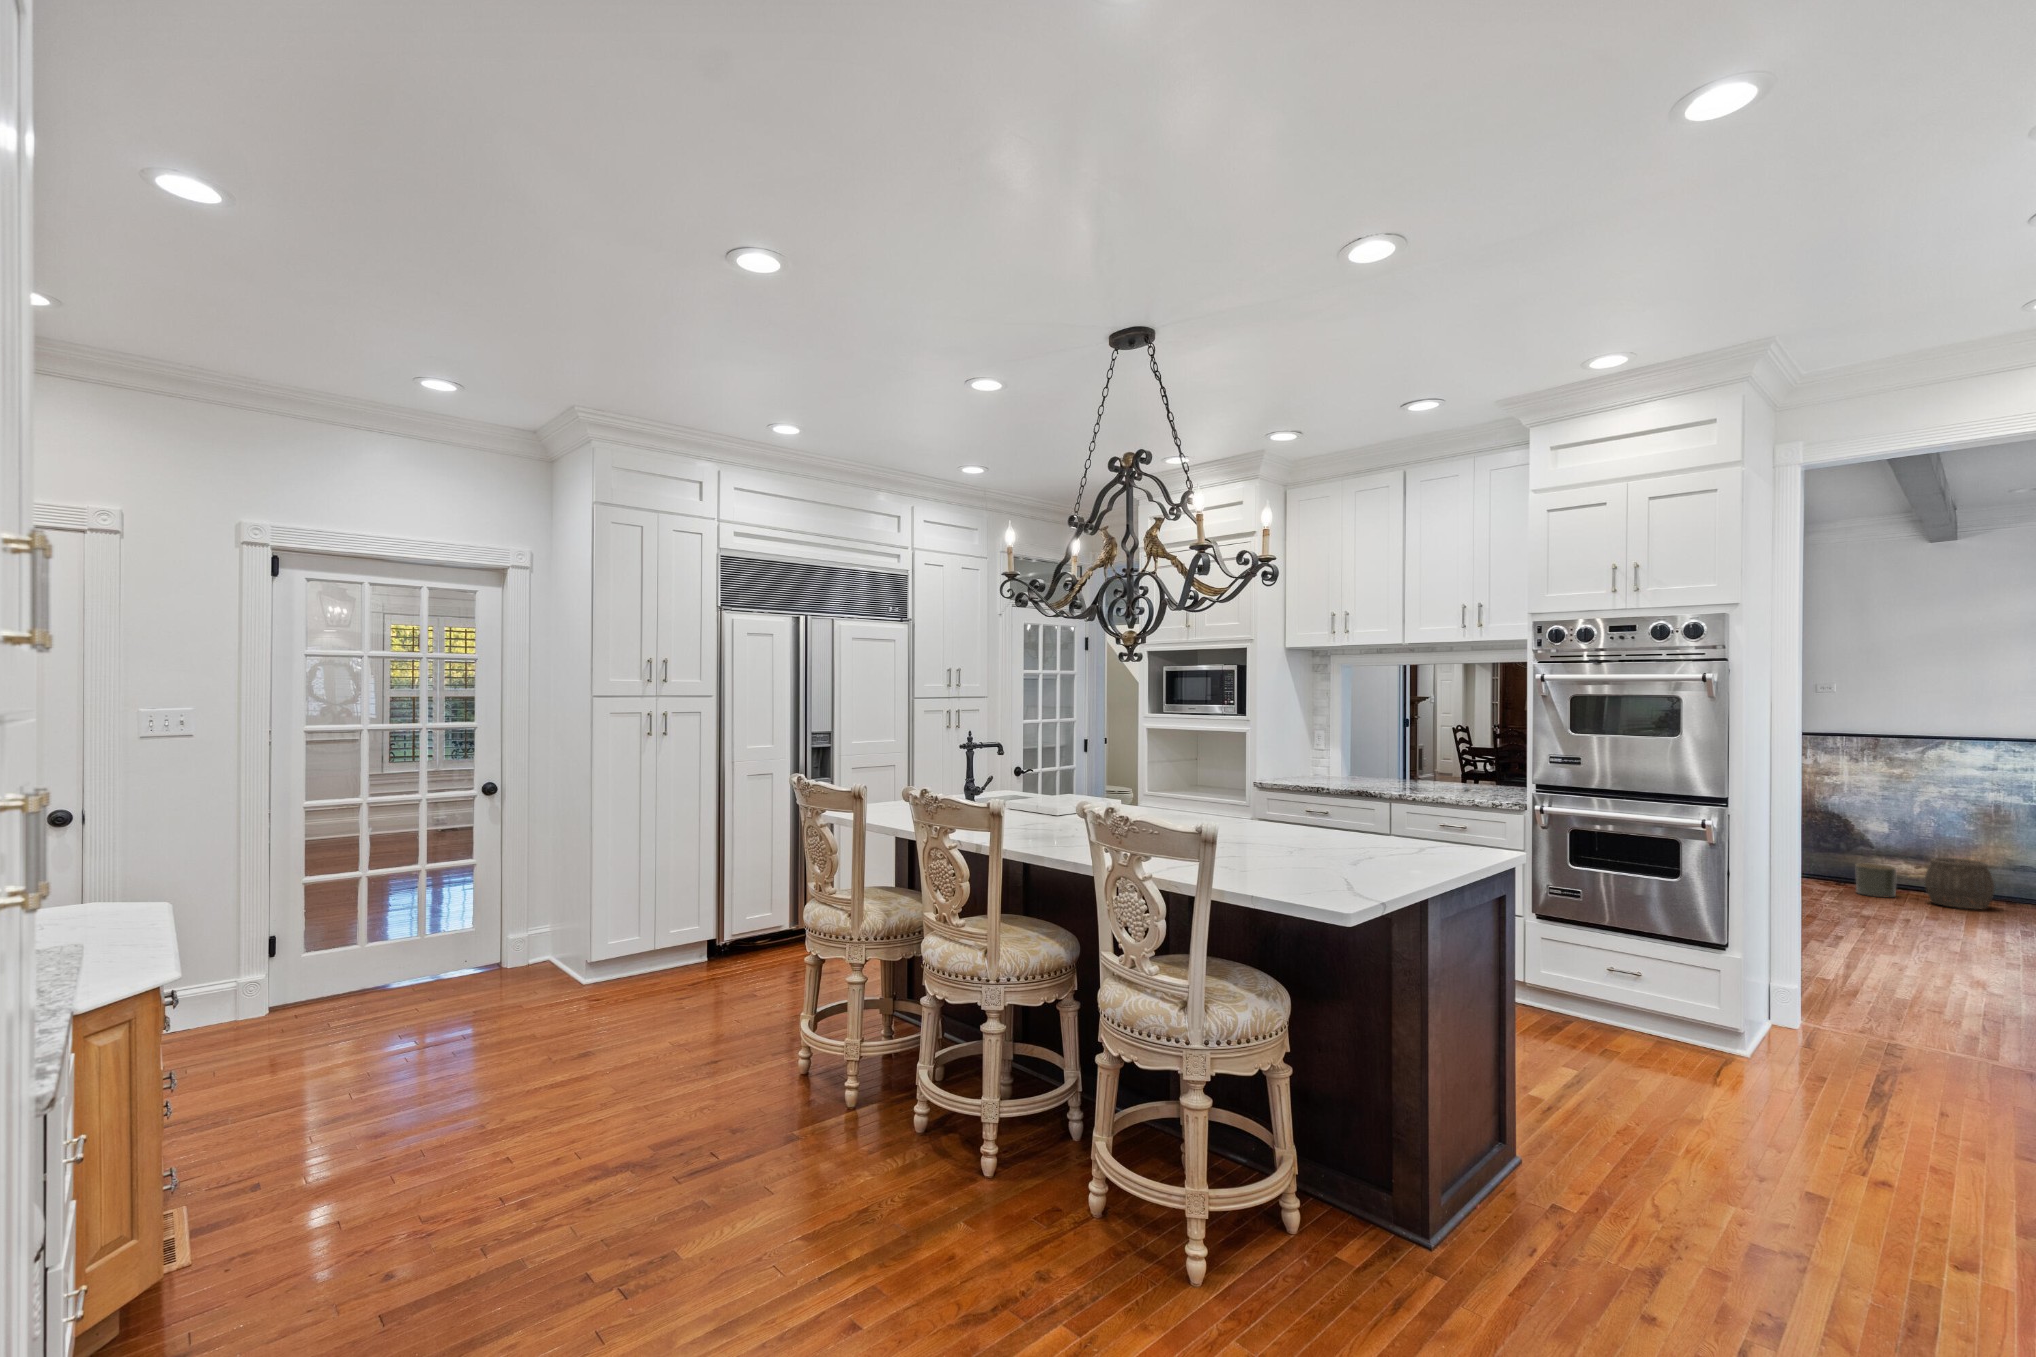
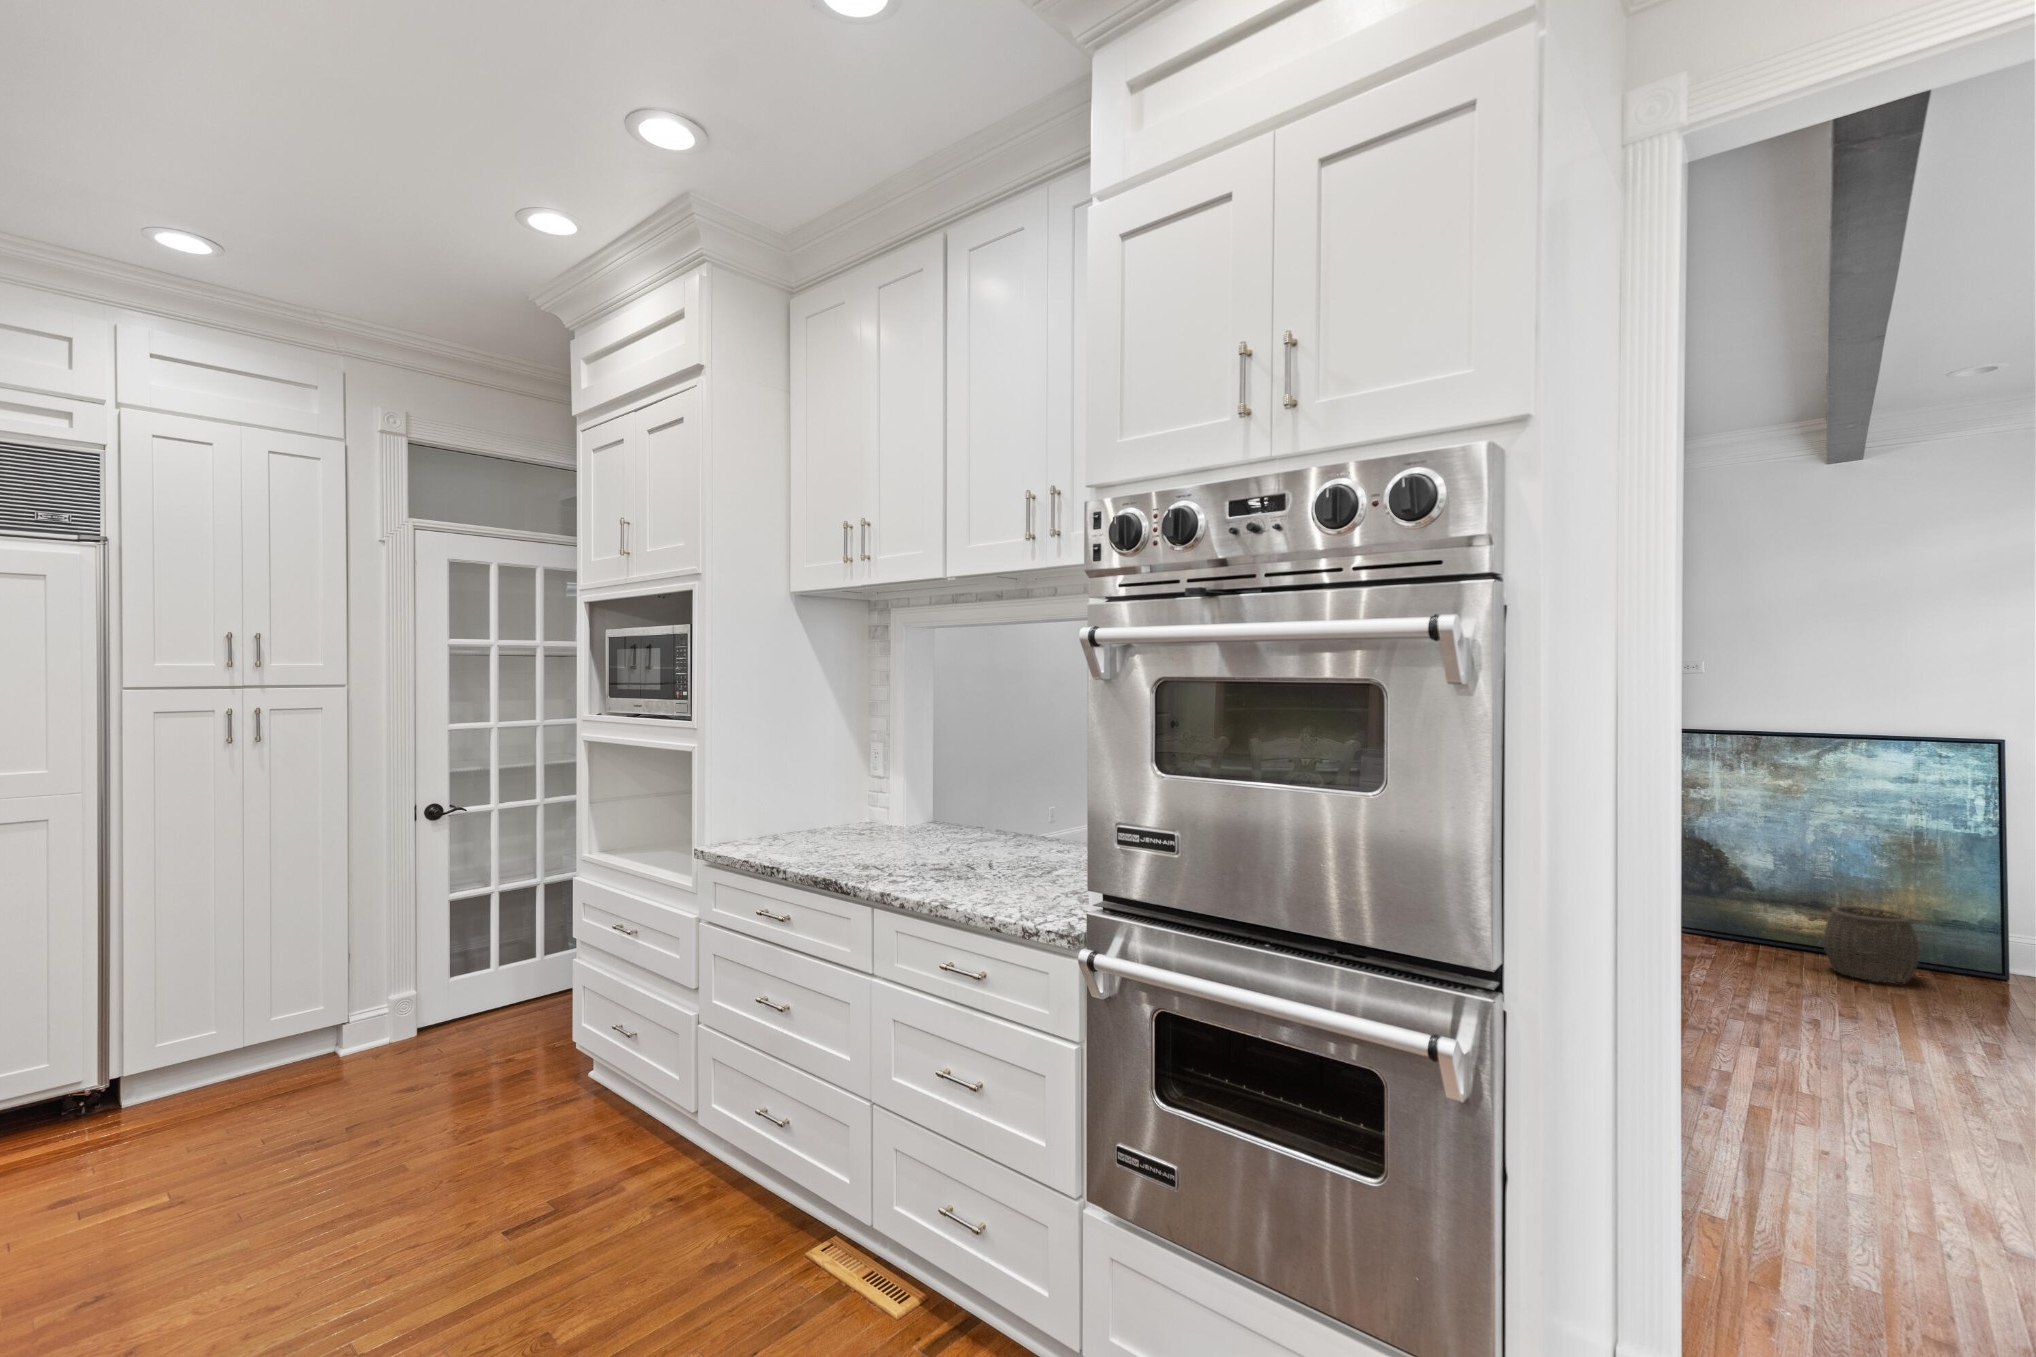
planter: present [1856,863,1896,897] -> none [1730,910,1784,960]

